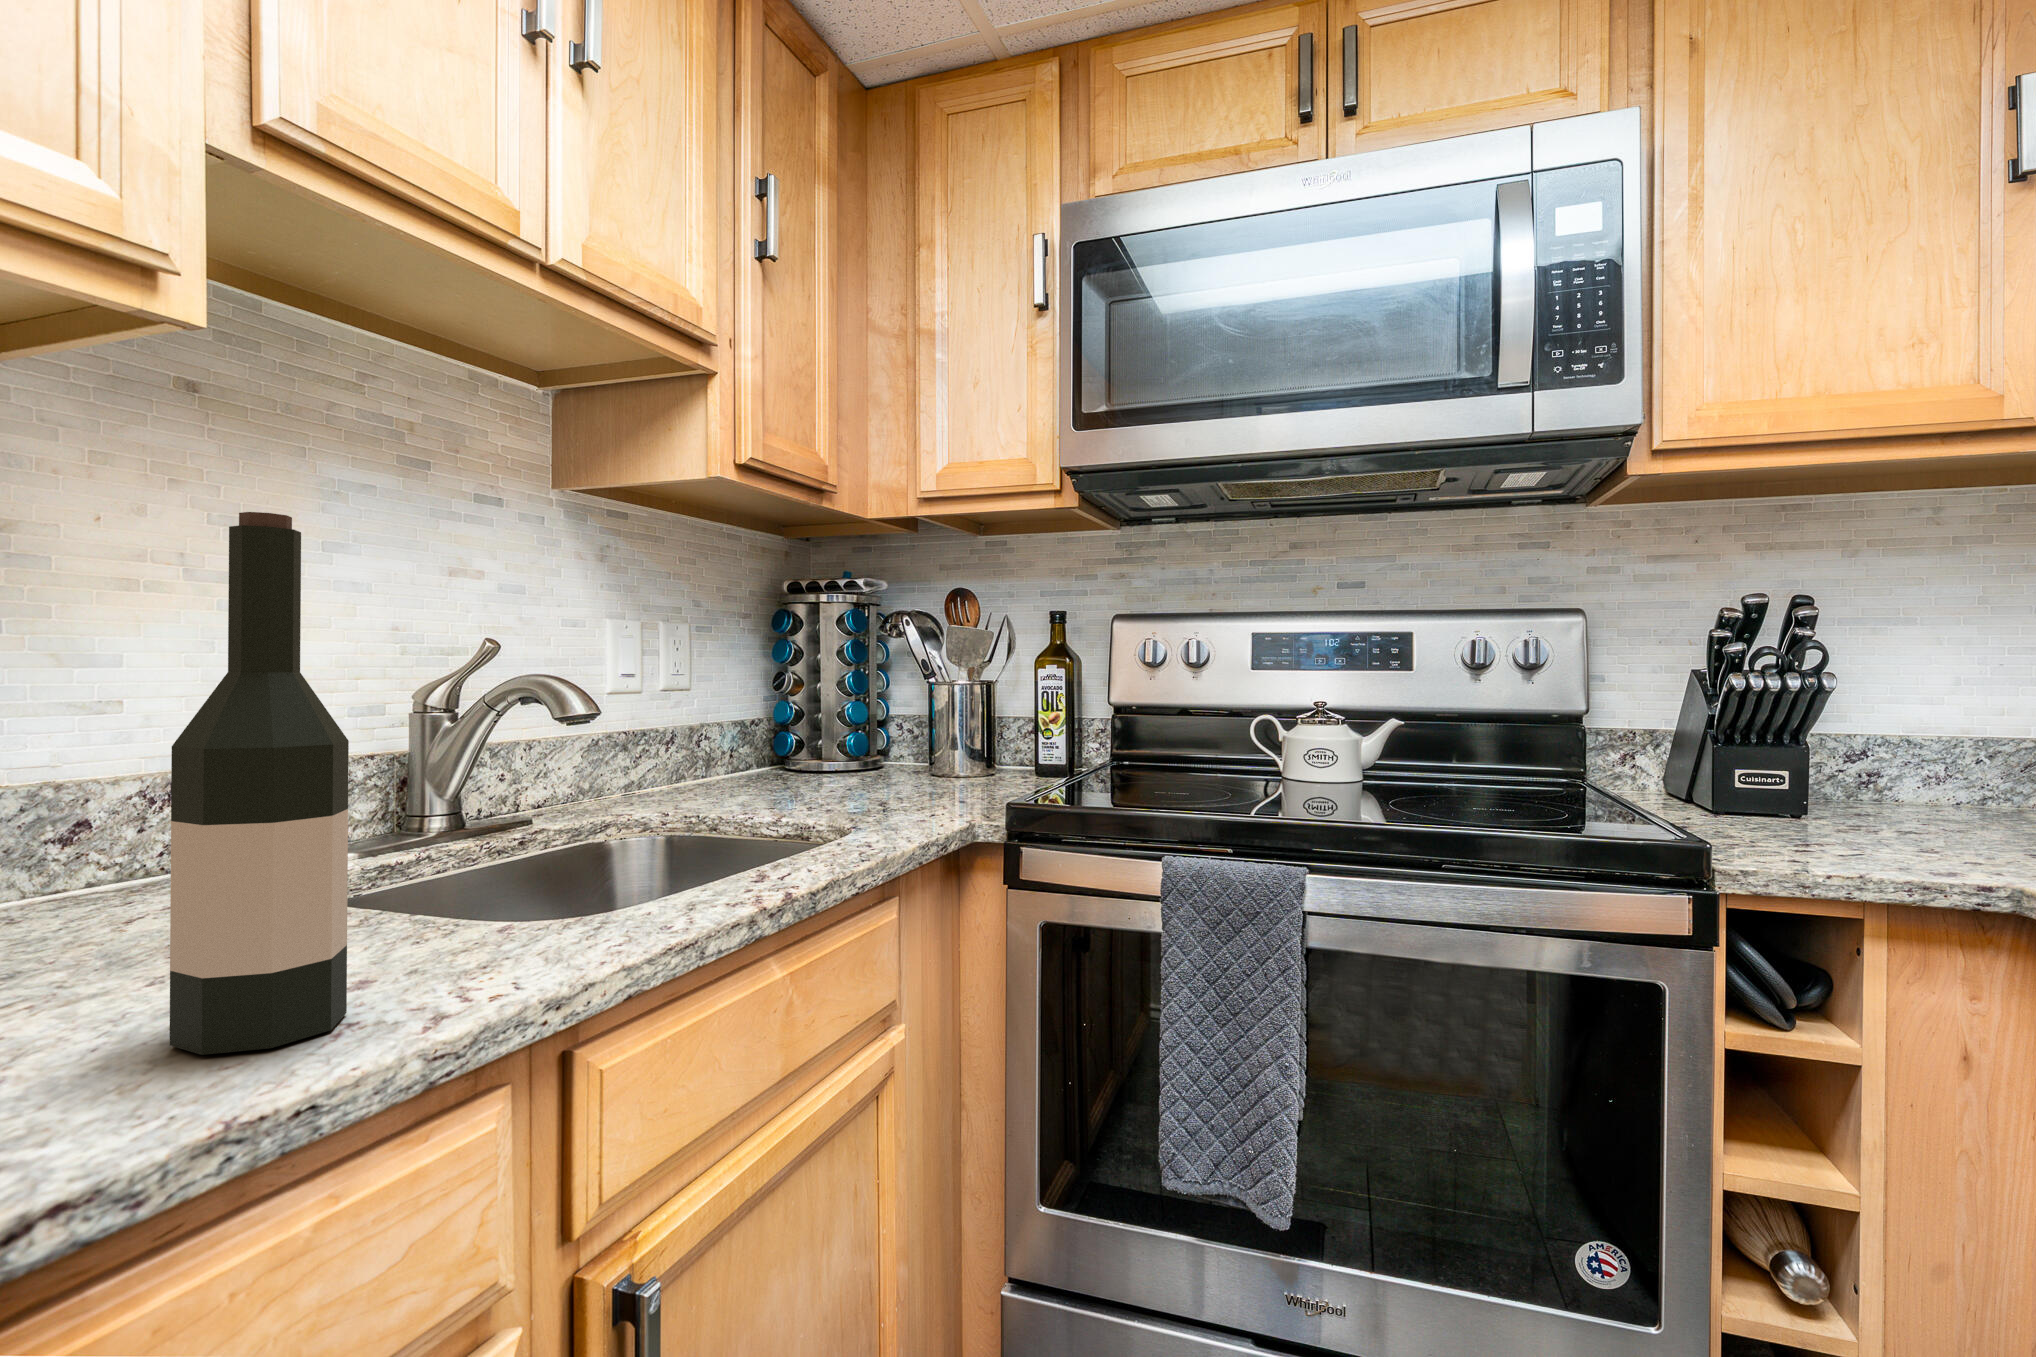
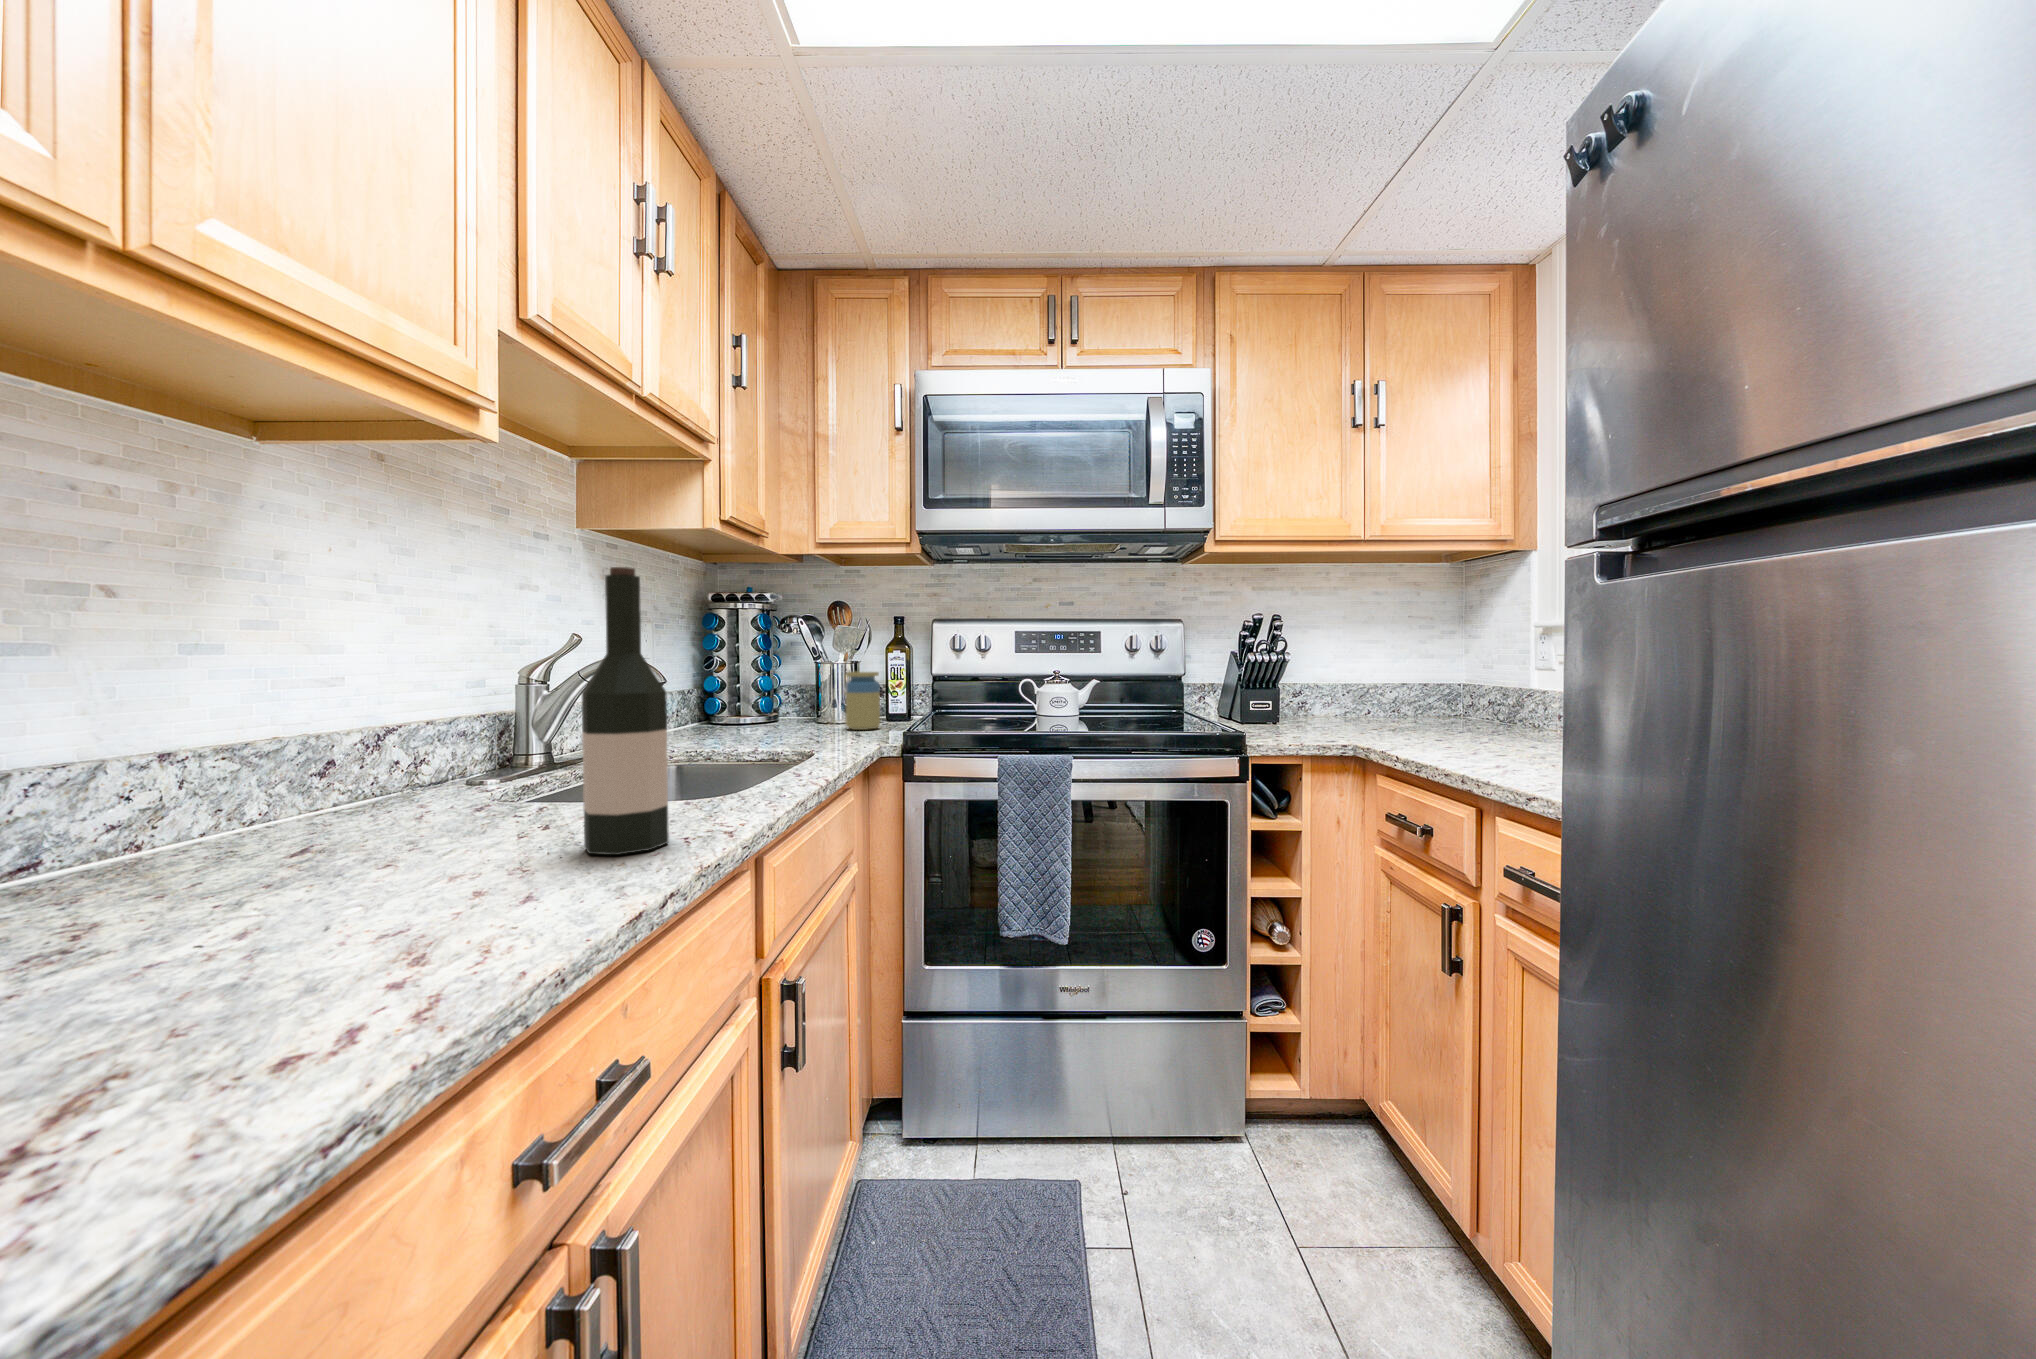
jar: none [954,699,1004,790] -> present [845,672,880,730]

